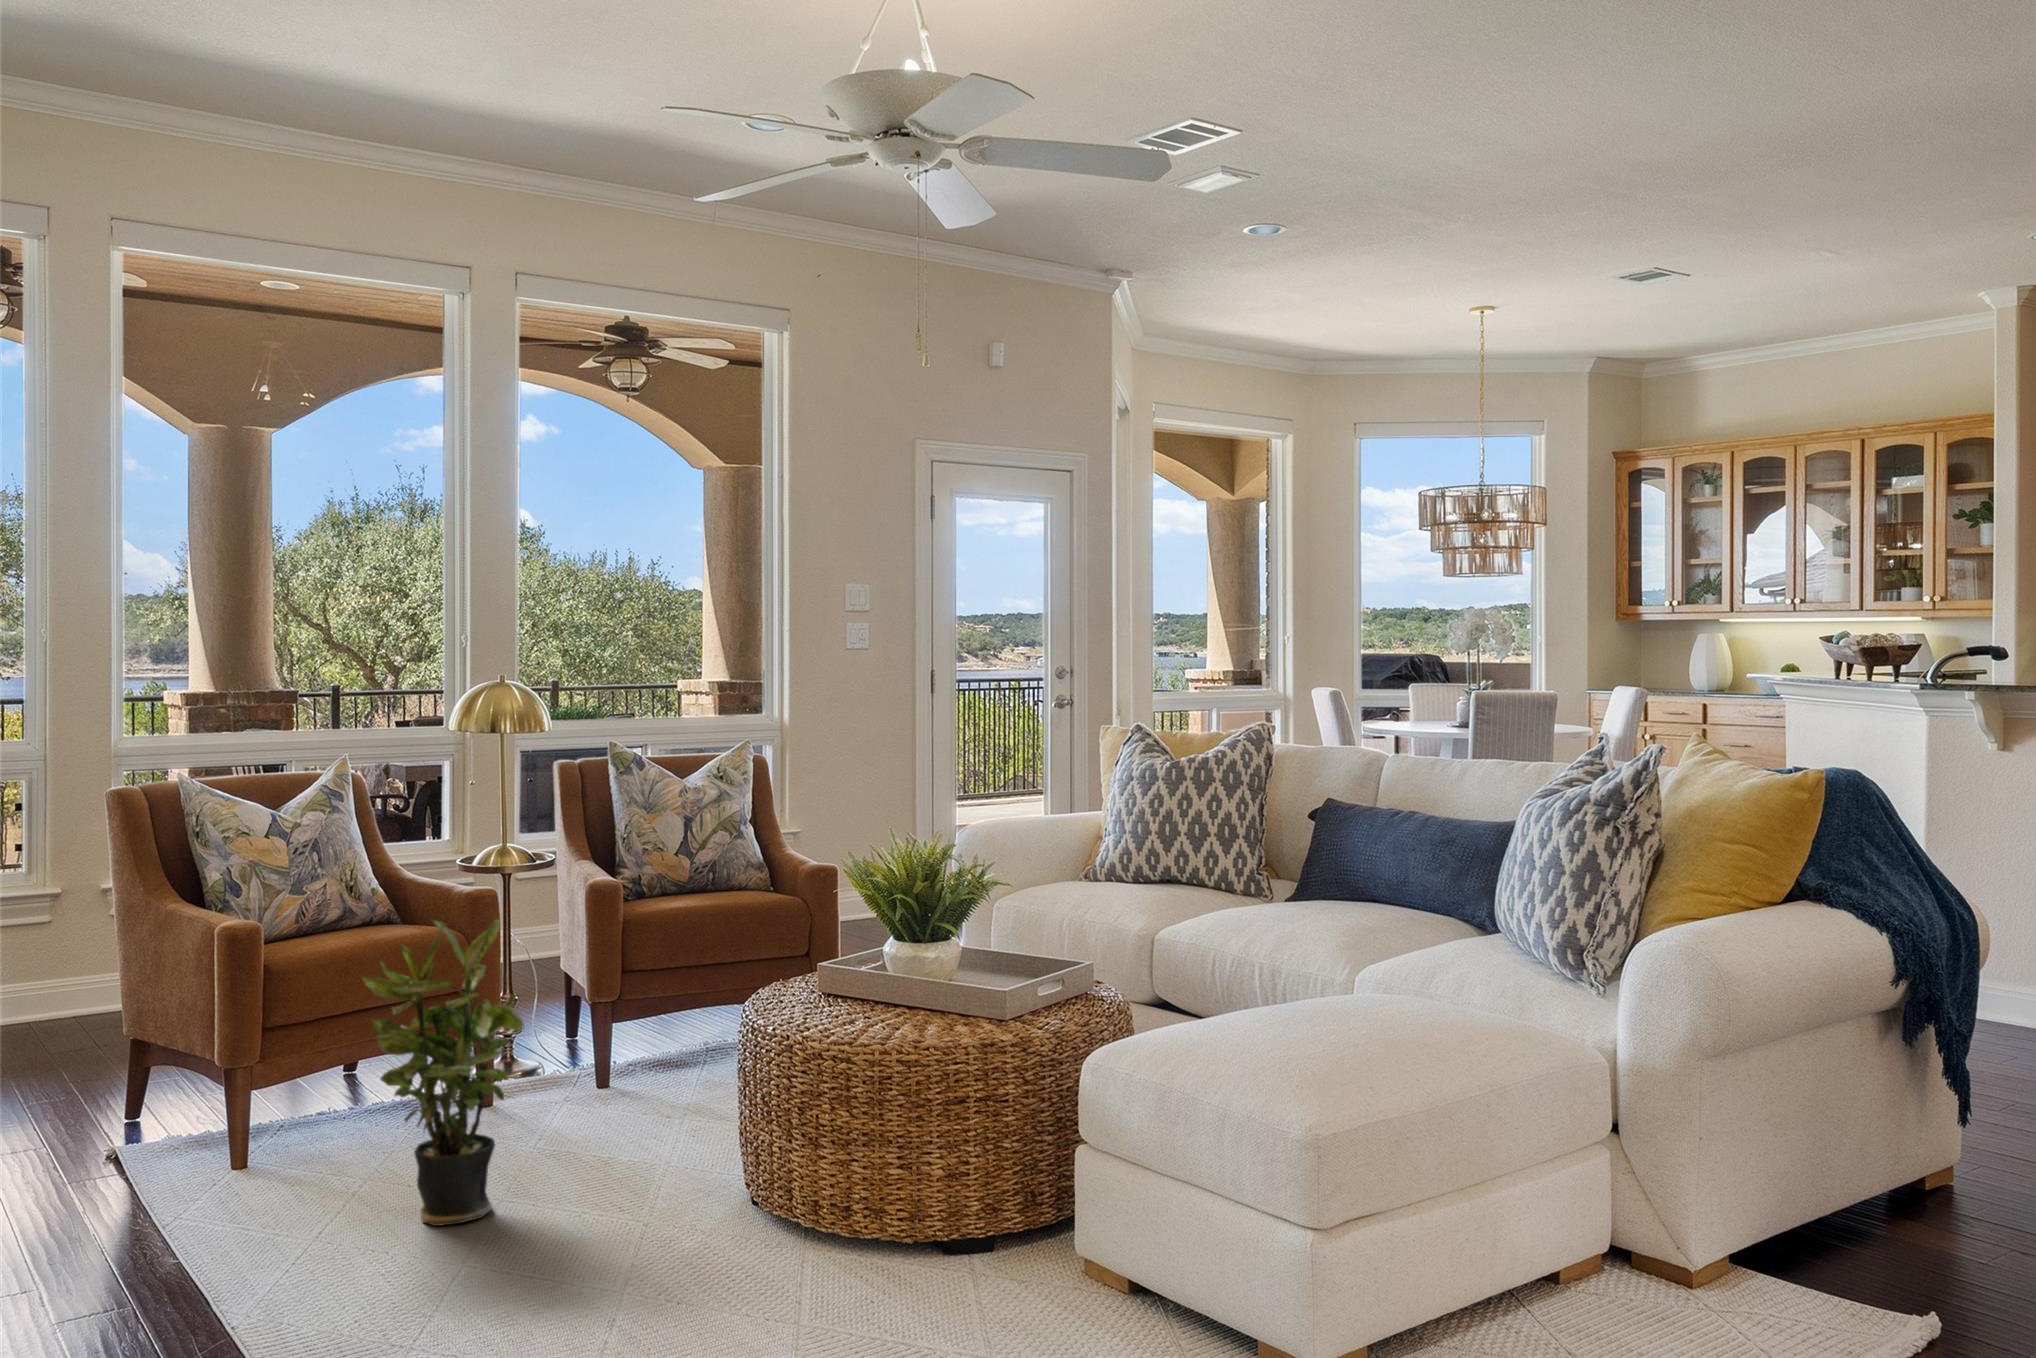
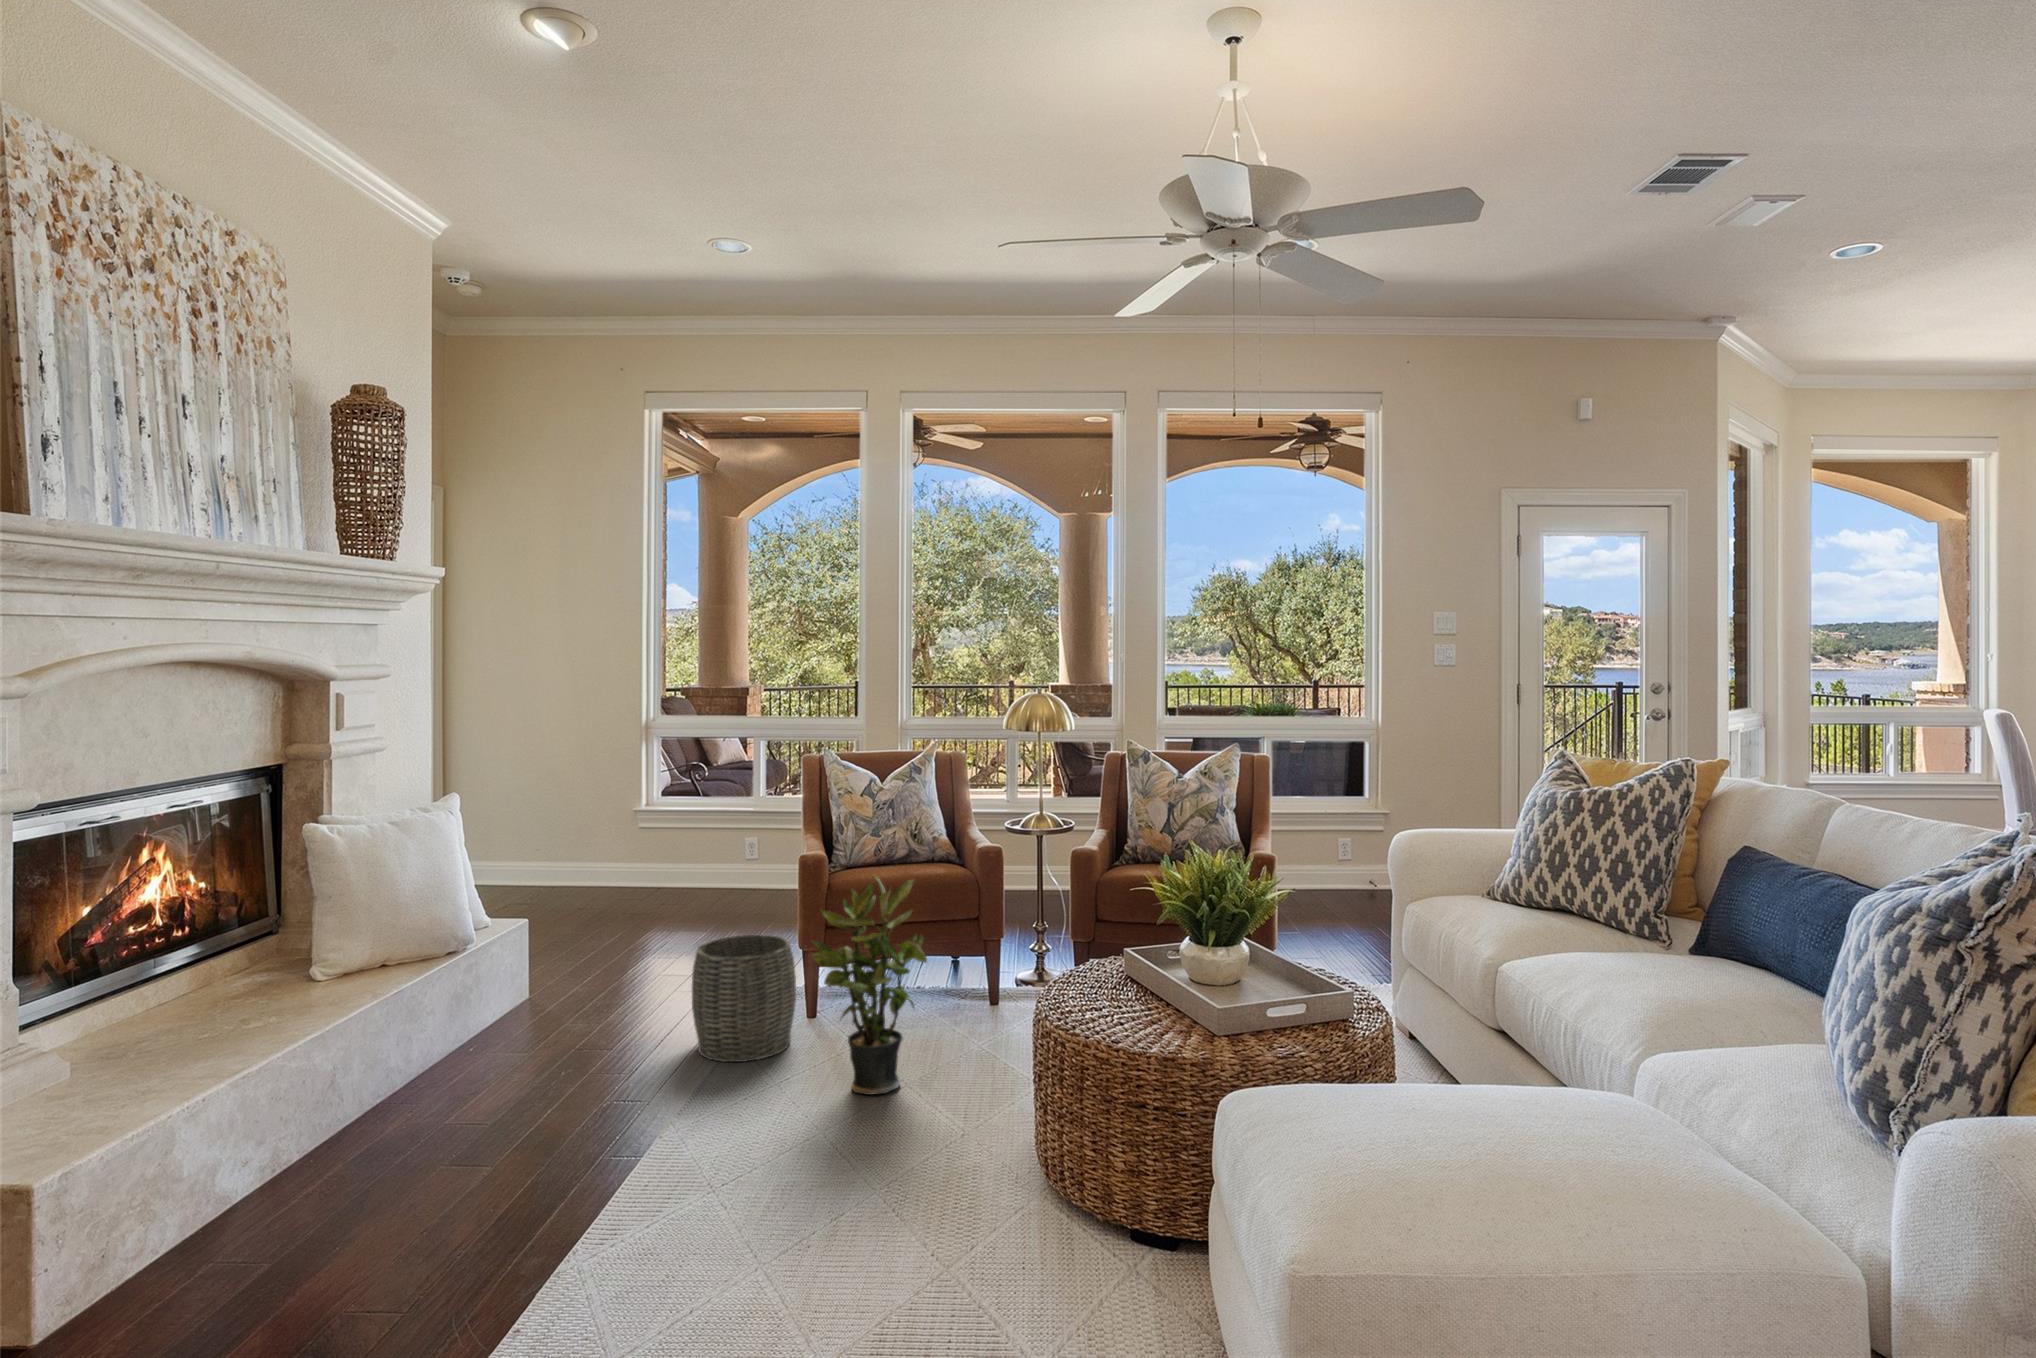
woven basket: none [85,1047,262,1243] -> present [692,934,796,1062]

